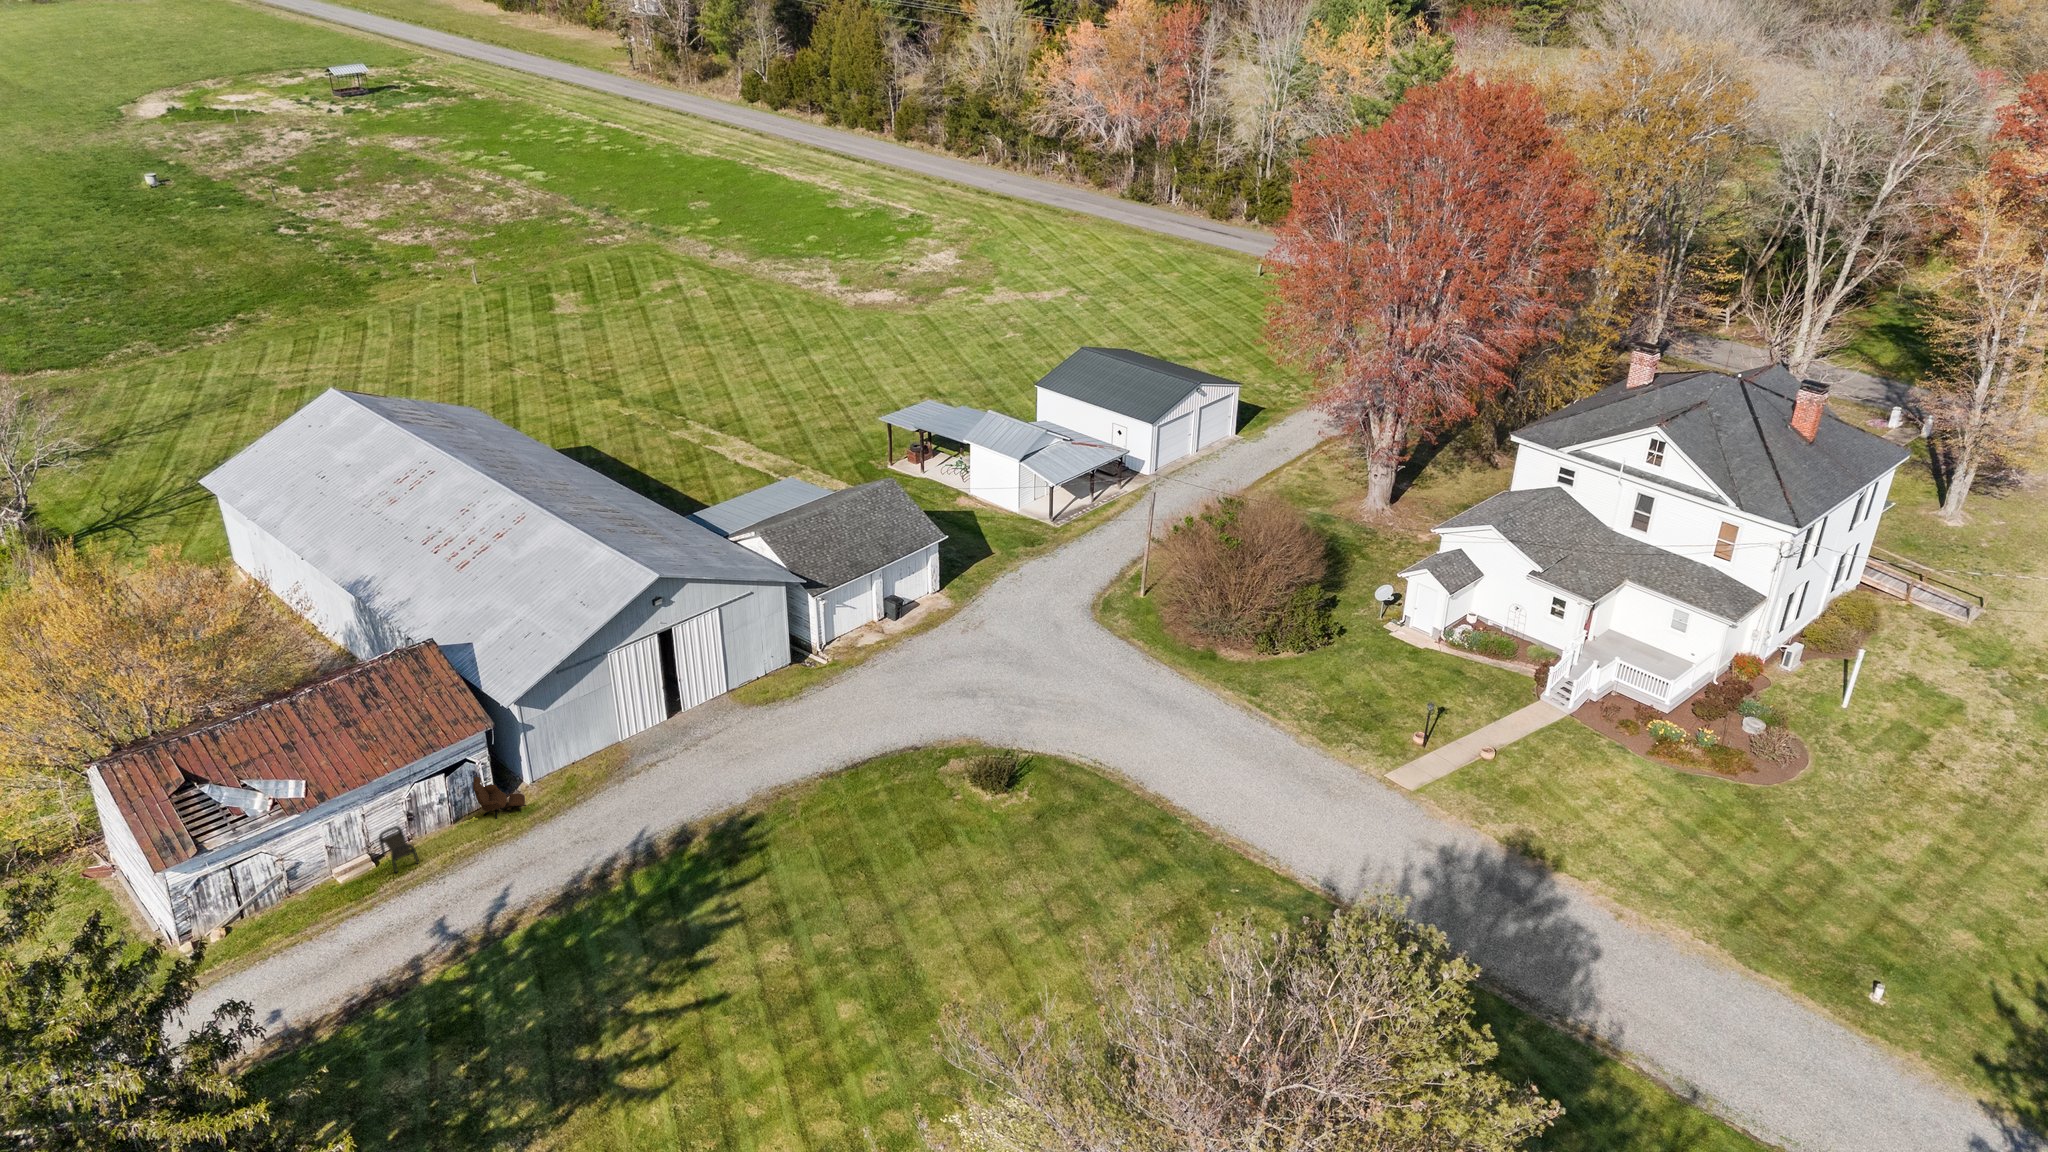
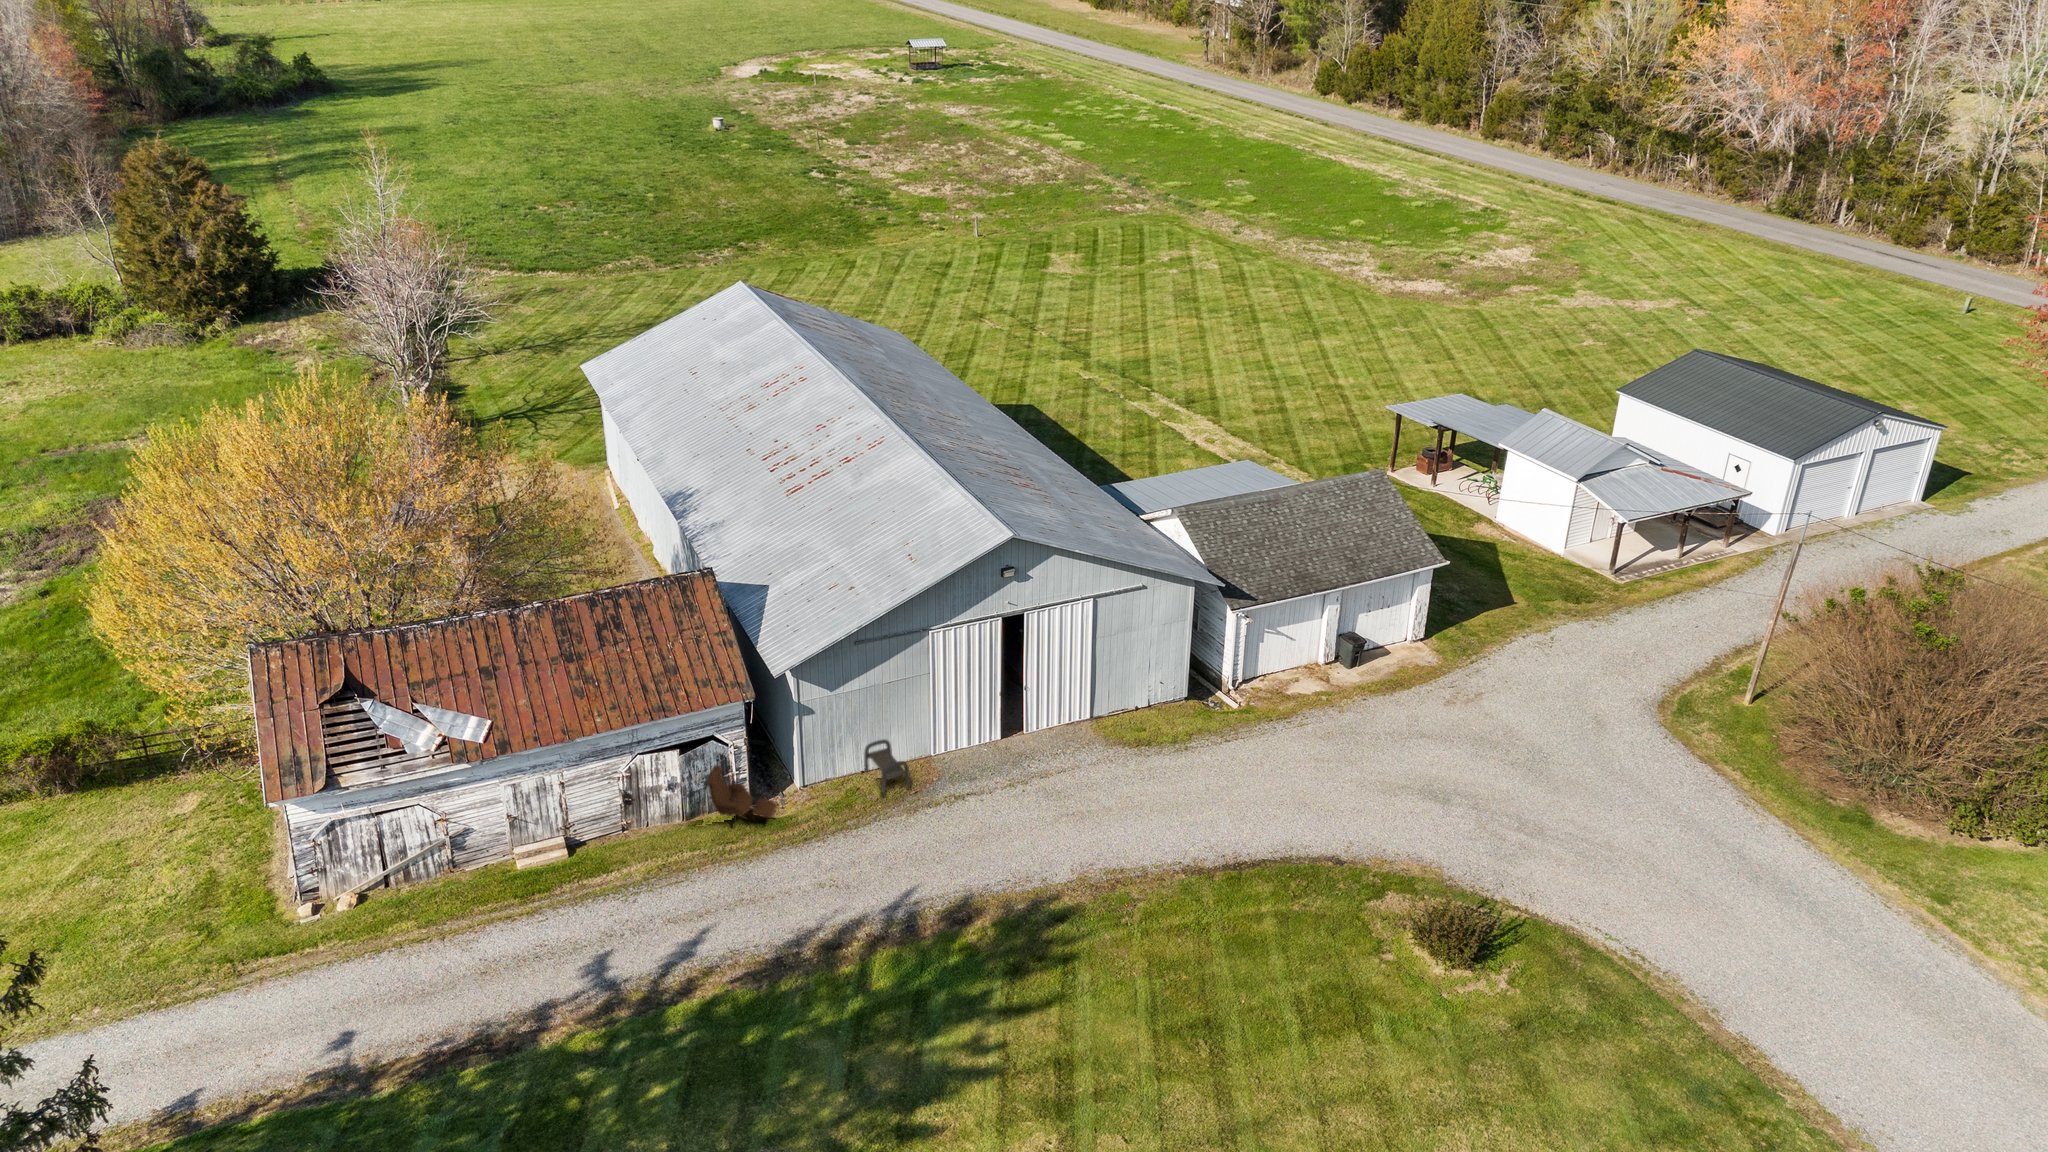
bench: present [379,826,419,873] -> present [864,739,911,797]

